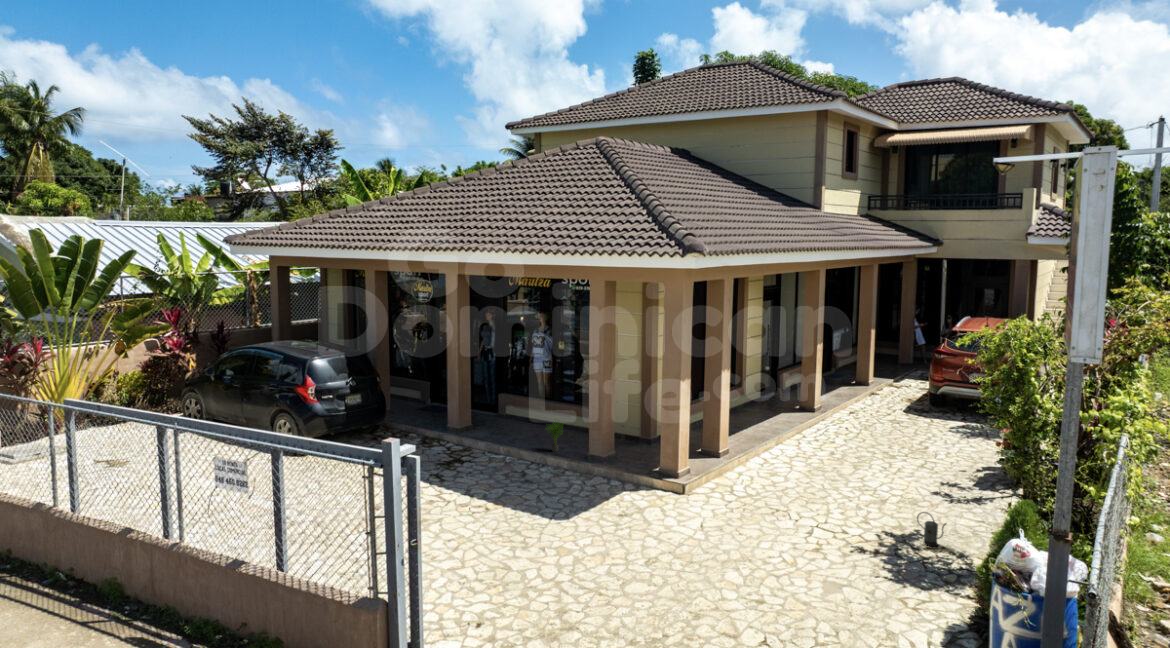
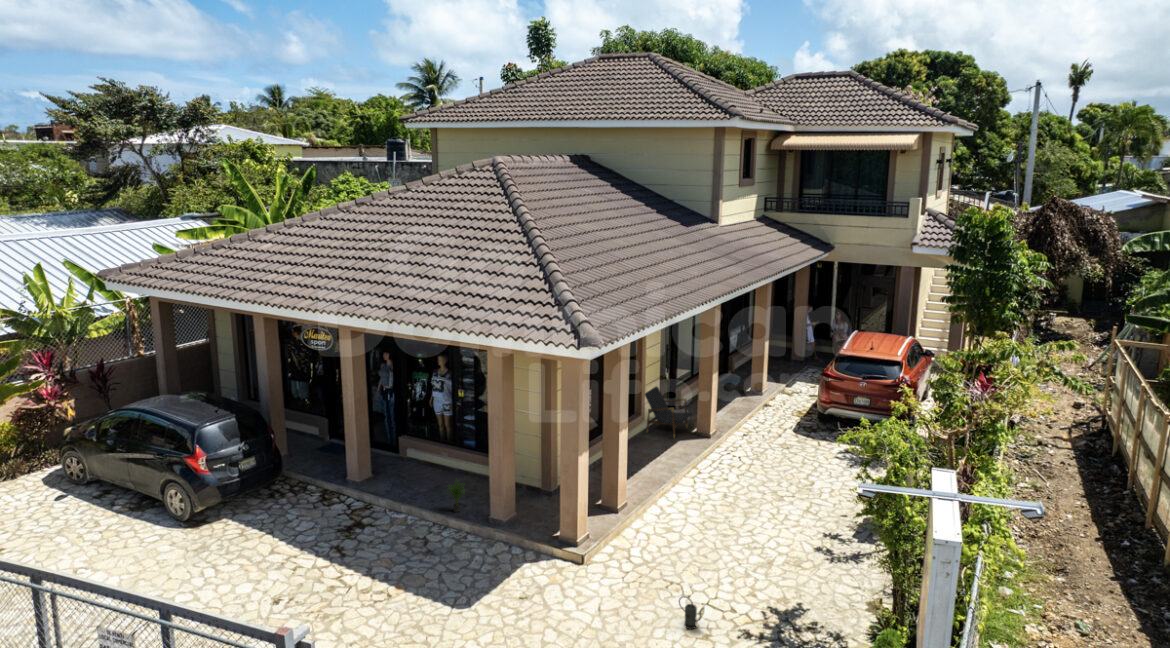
lounge chair: none [744,361,794,411] -> present [645,387,692,438]
watering can: present [917,512,946,547] -> present [679,596,703,629]

